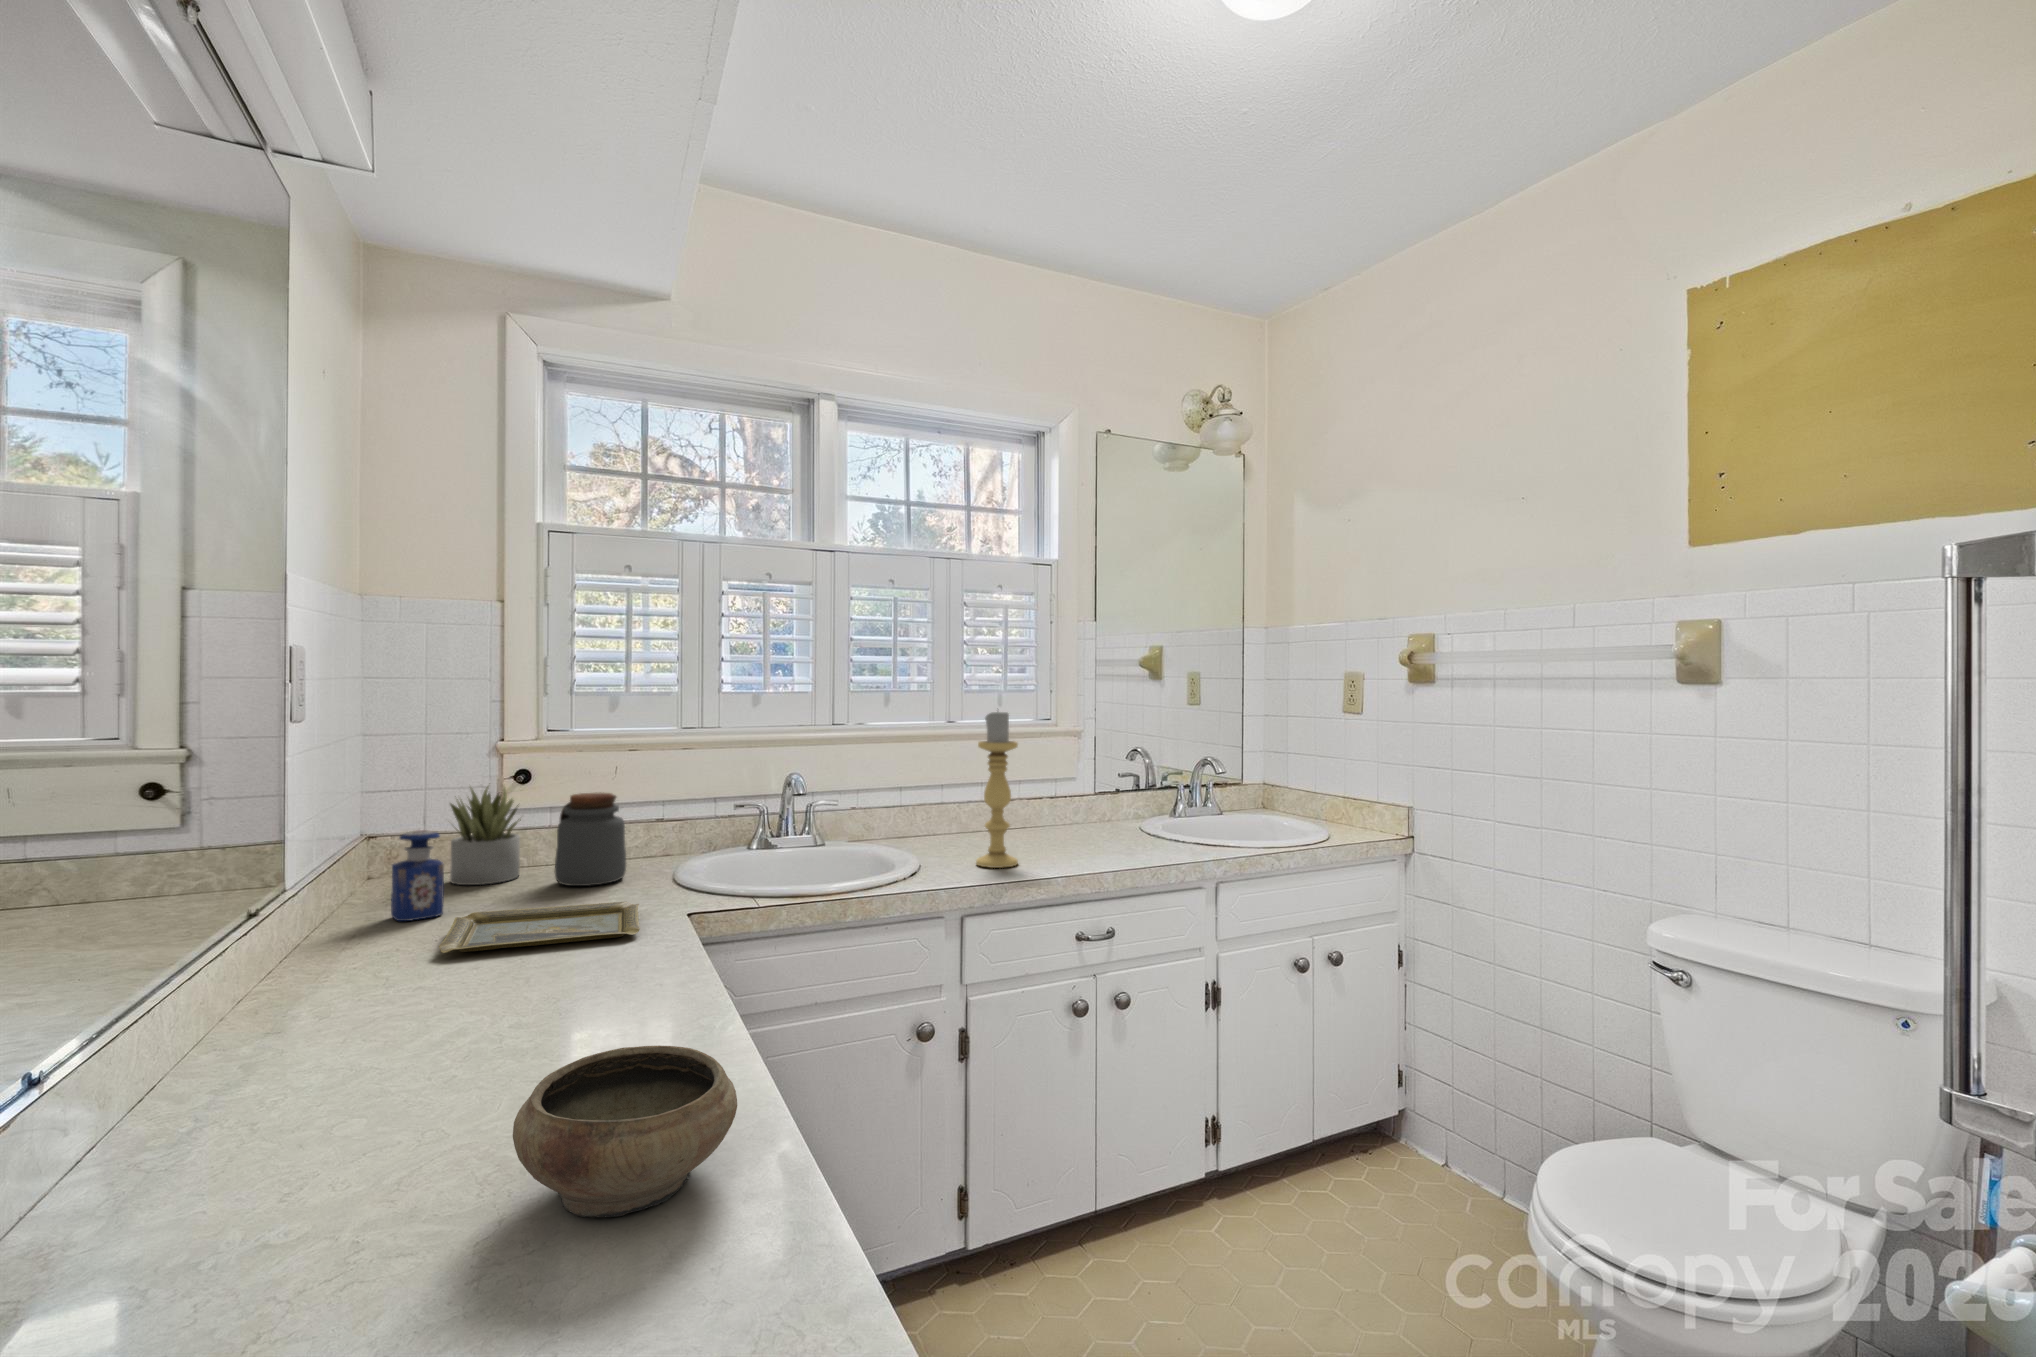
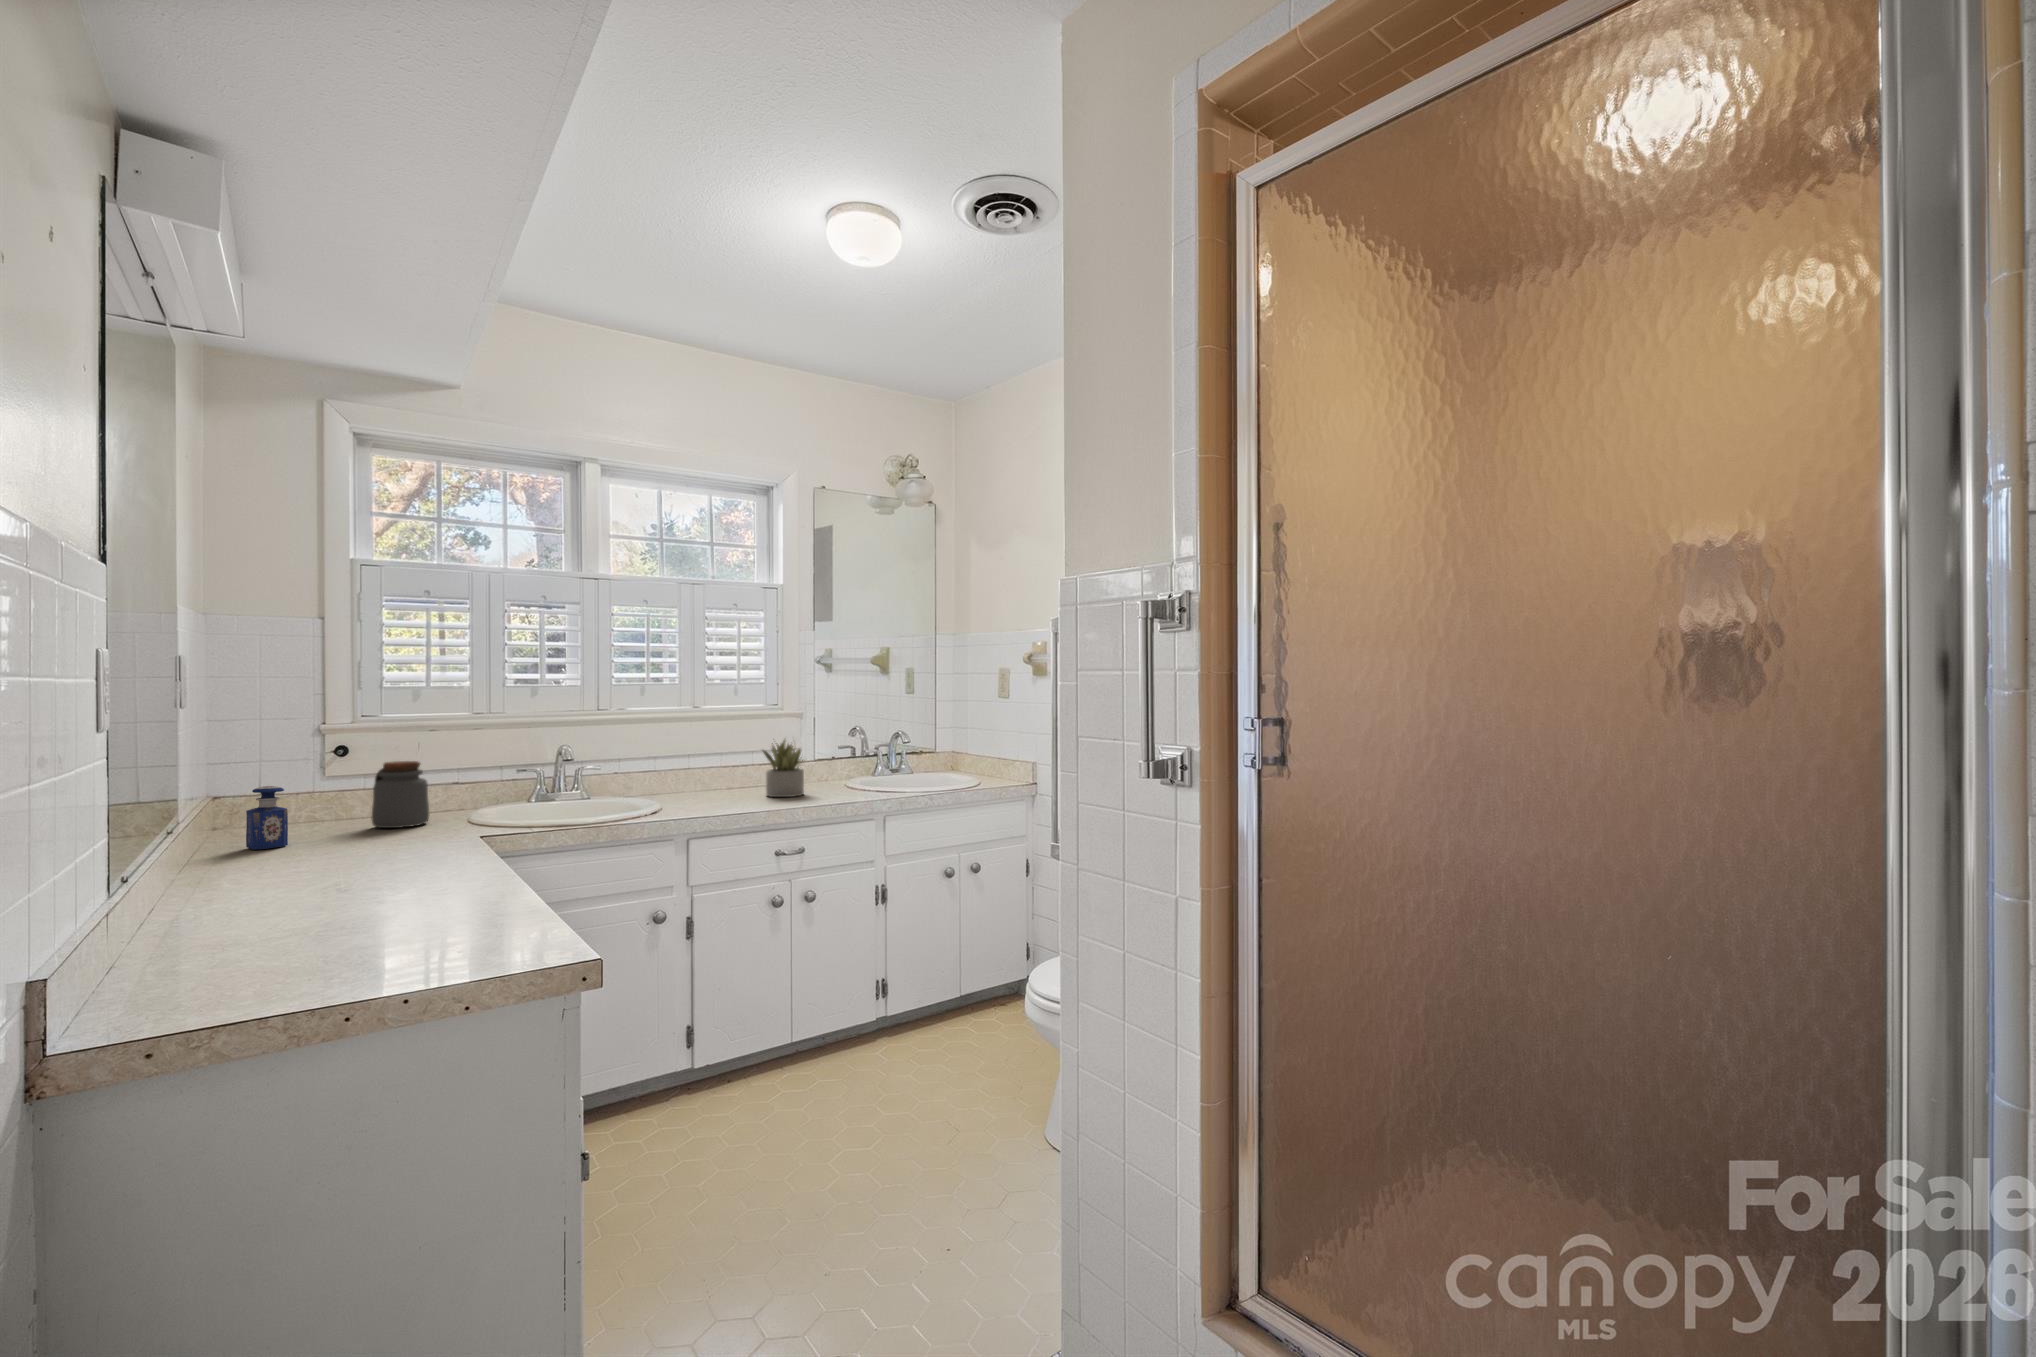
candle holder: present [976,712,1018,868] -> none [704,695,736,808]
succulent plant: present [450,786,521,885] -> present [763,740,804,797]
tray: present [439,902,640,953] -> none [295,832,442,860]
ceramic bowl: present [513,1046,737,1218] -> none [380,864,499,931]

